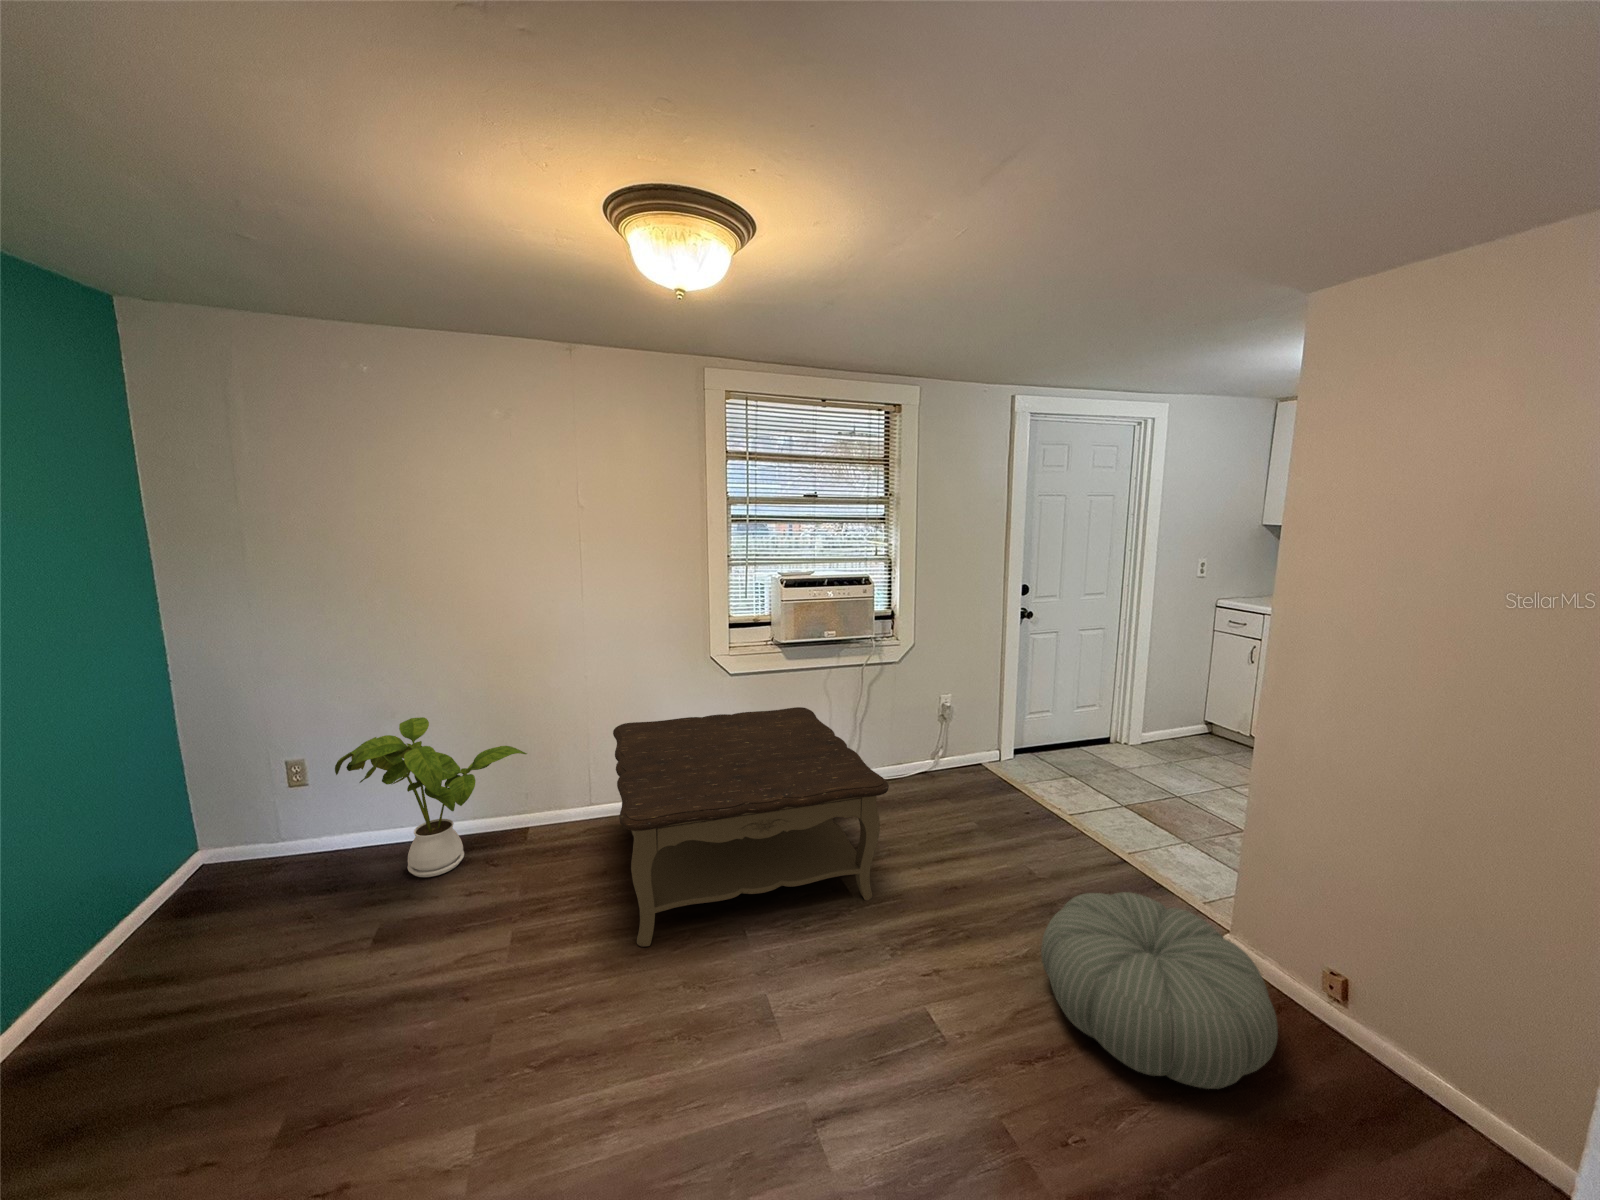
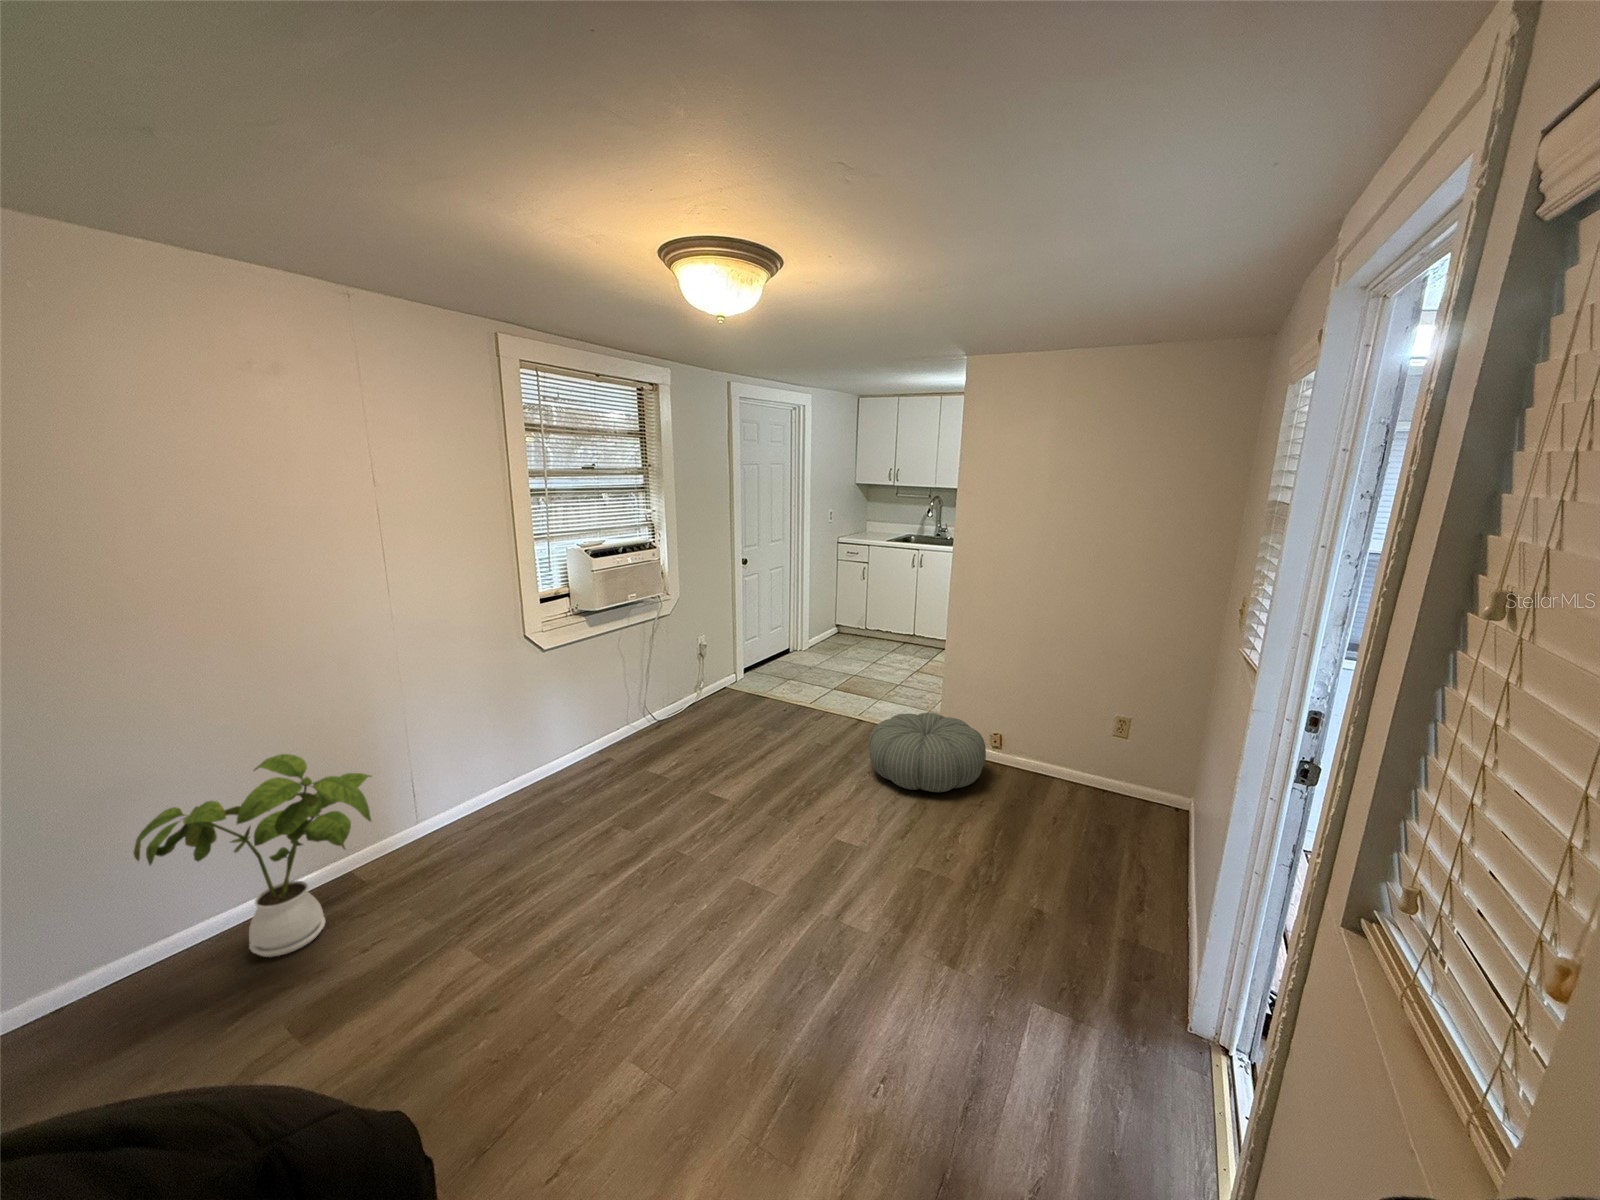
coffee table: present [613,707,889,947] -> none [452,668,753,878]

